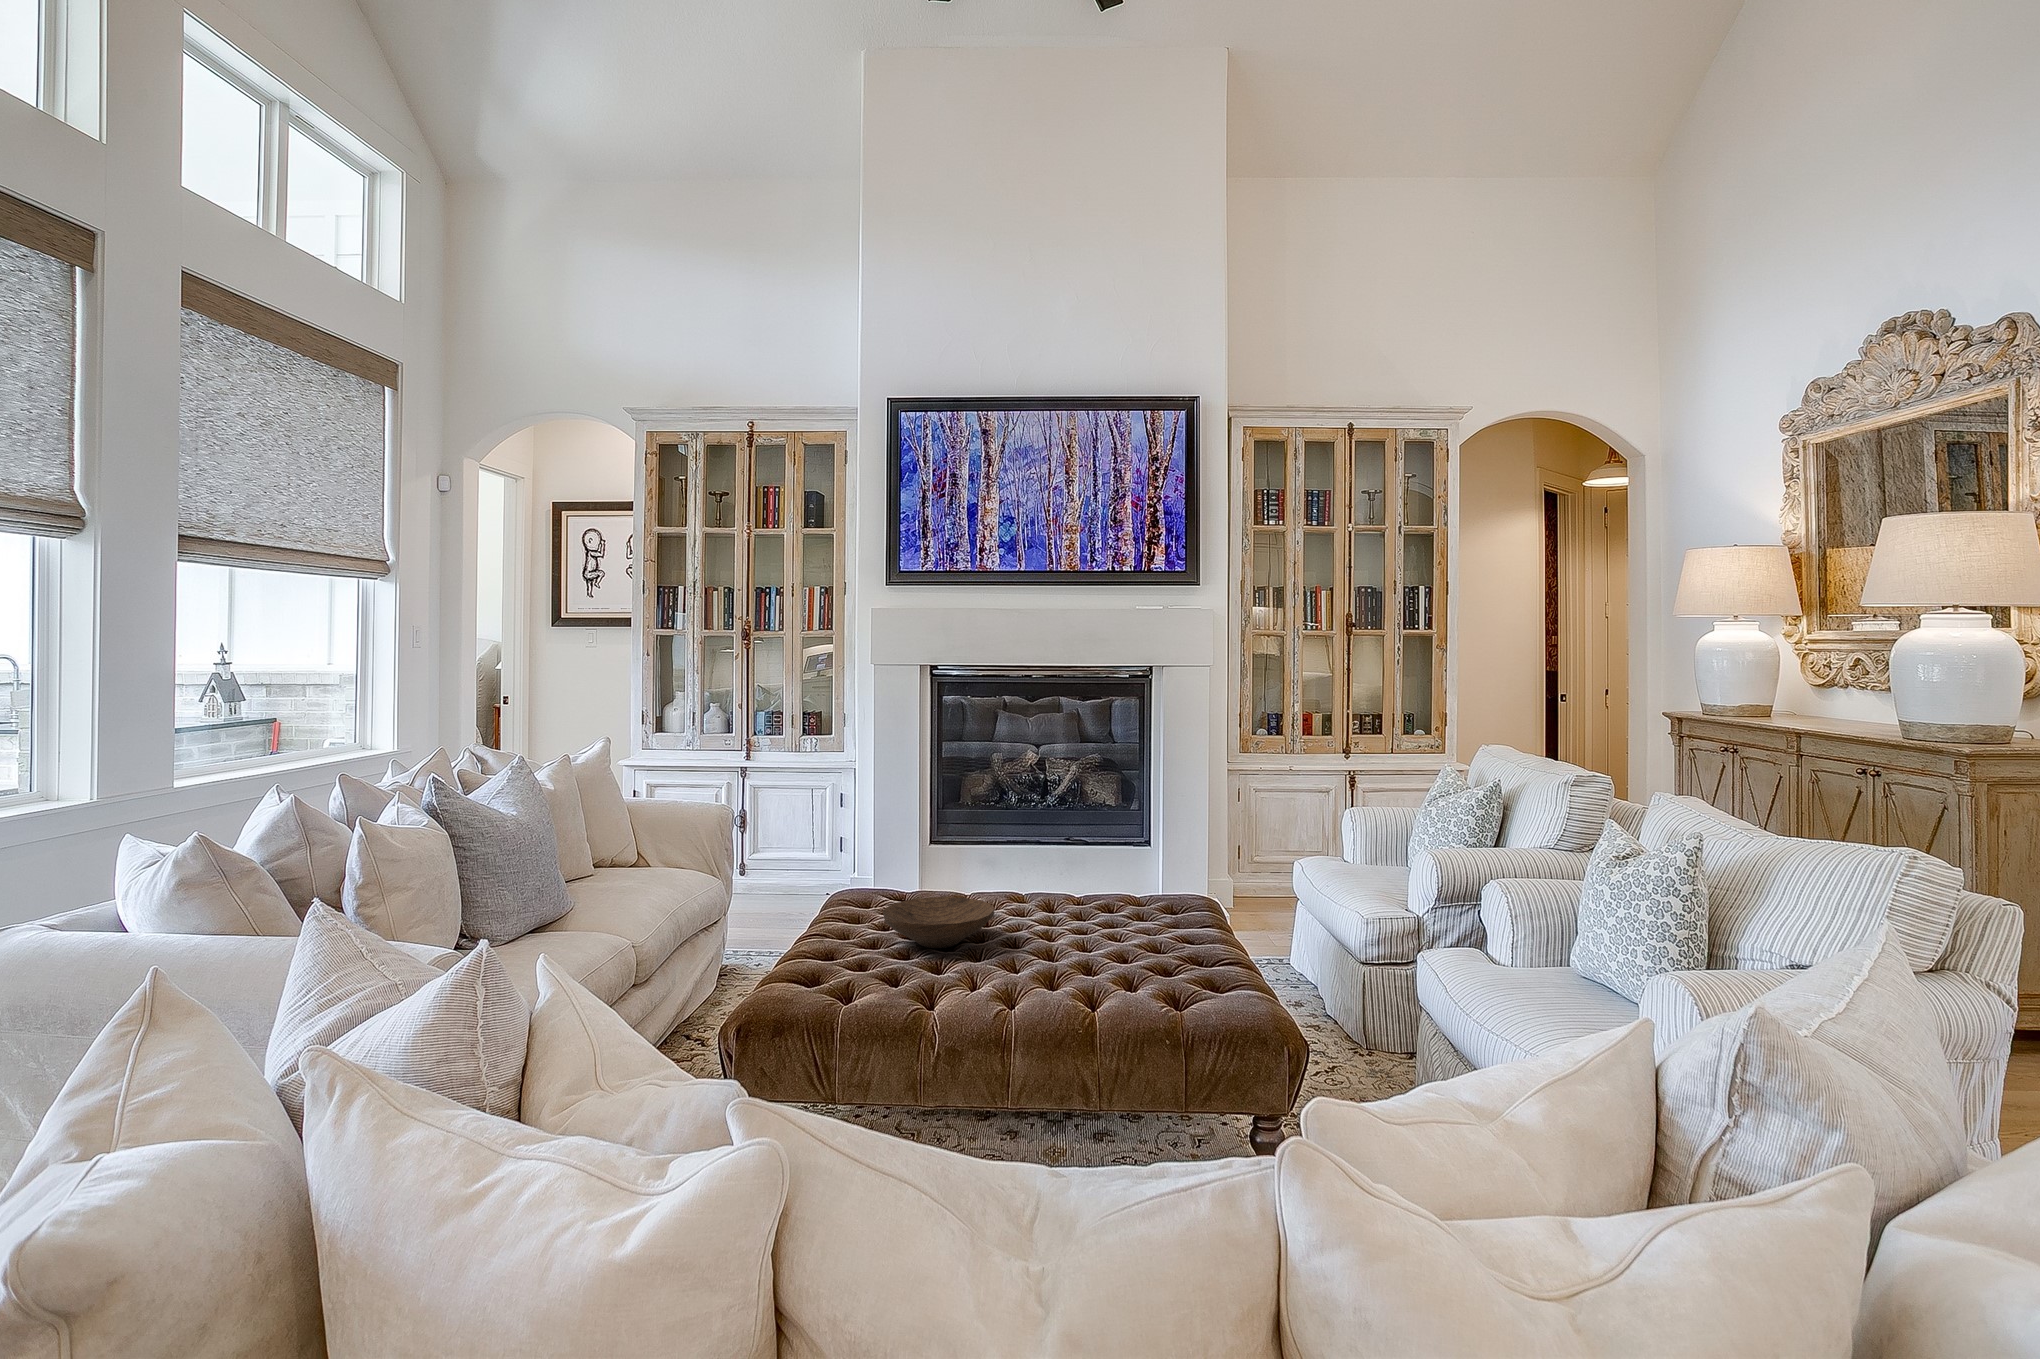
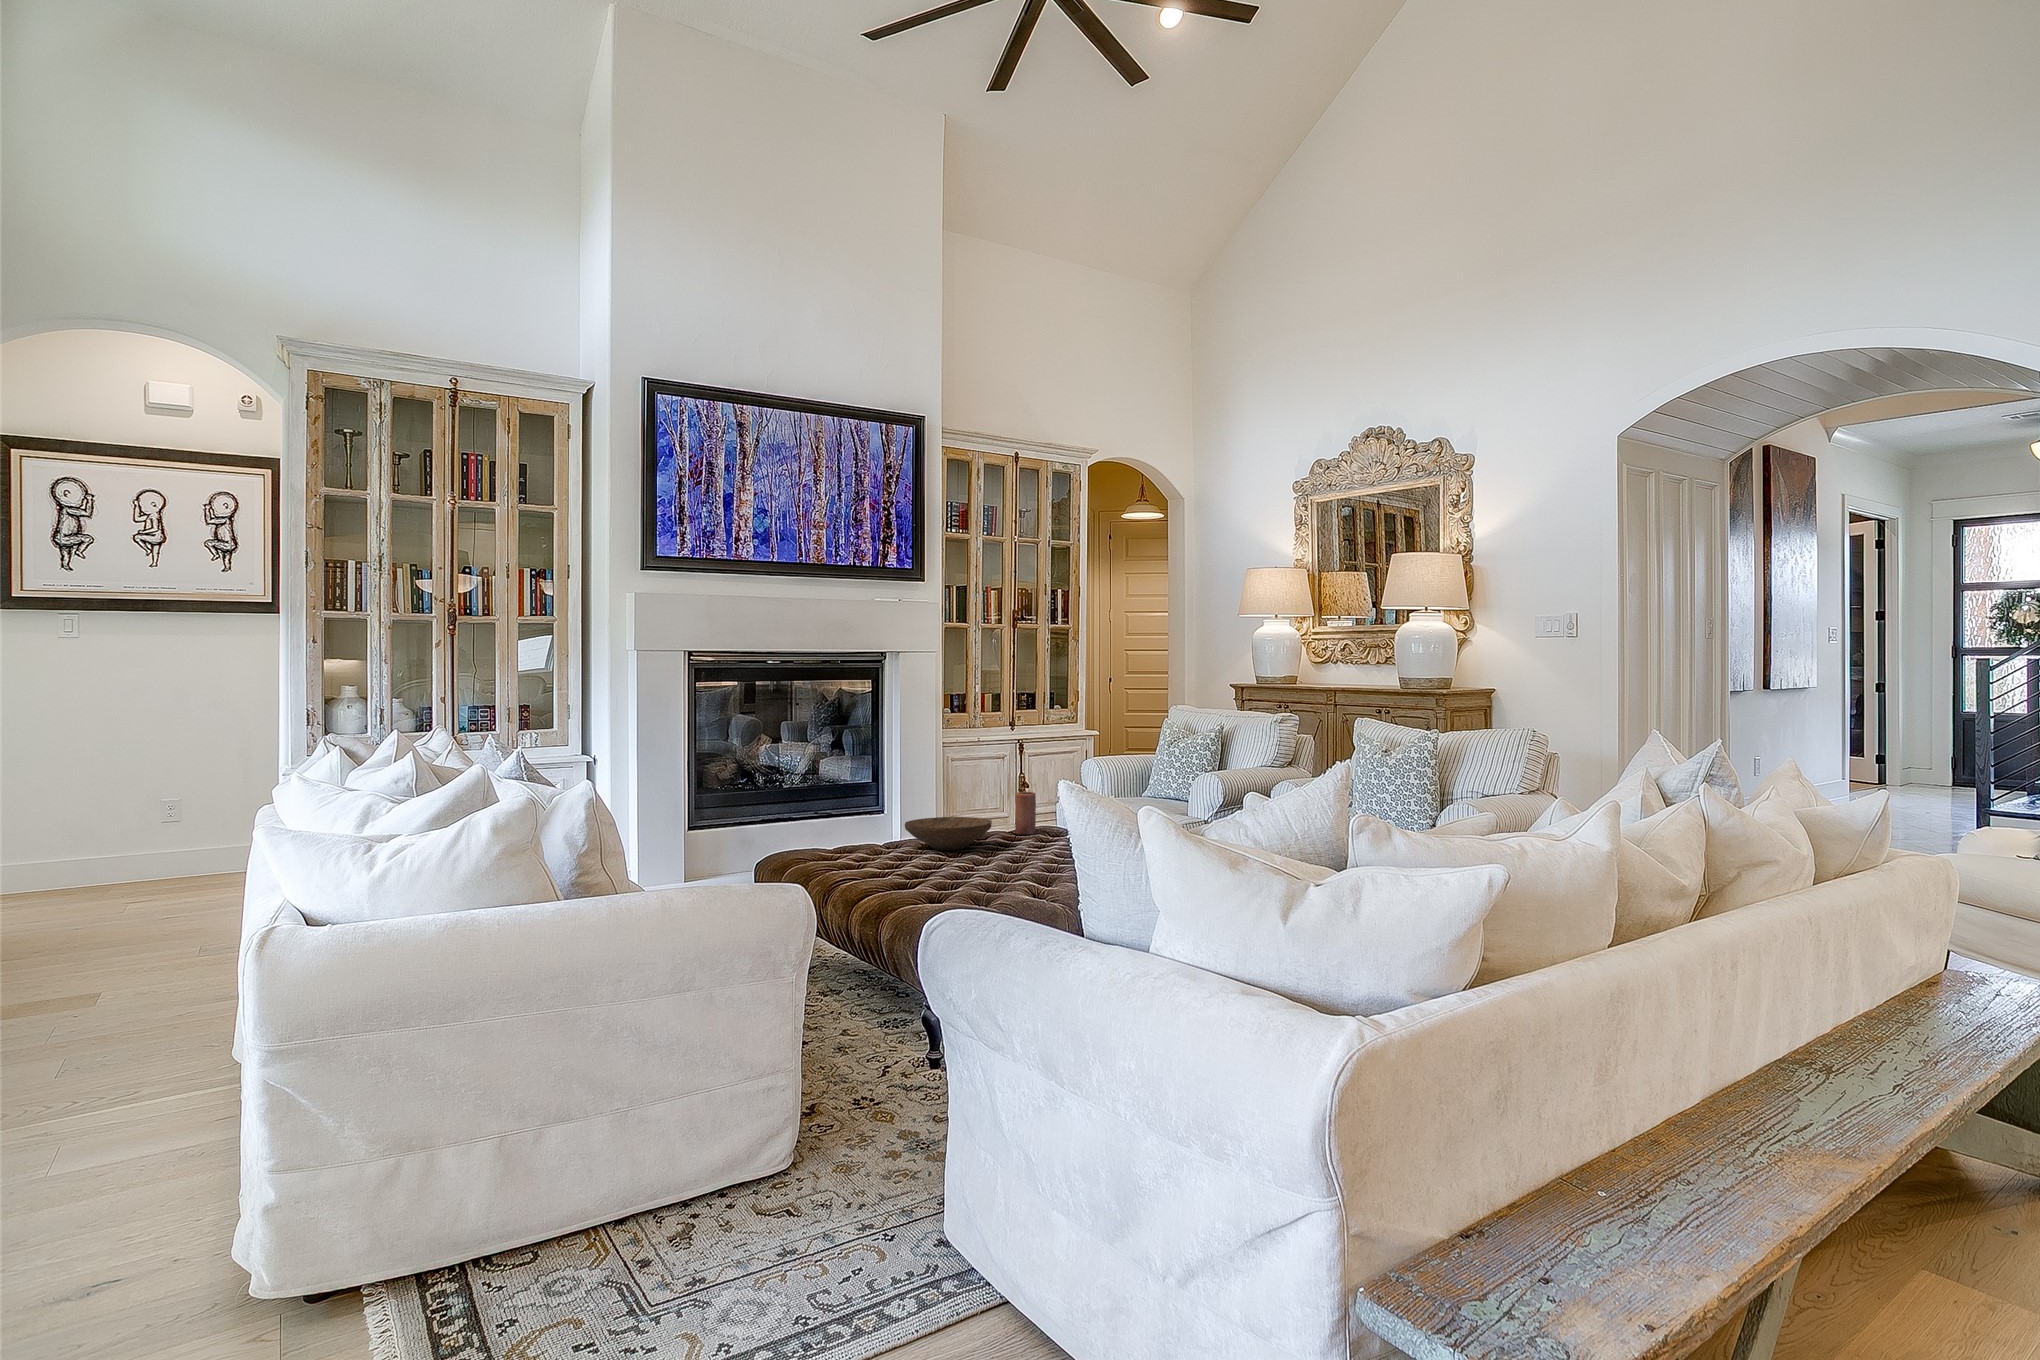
candle: none [1080,872,1106,930] -> present [1015,792,1036,835]

